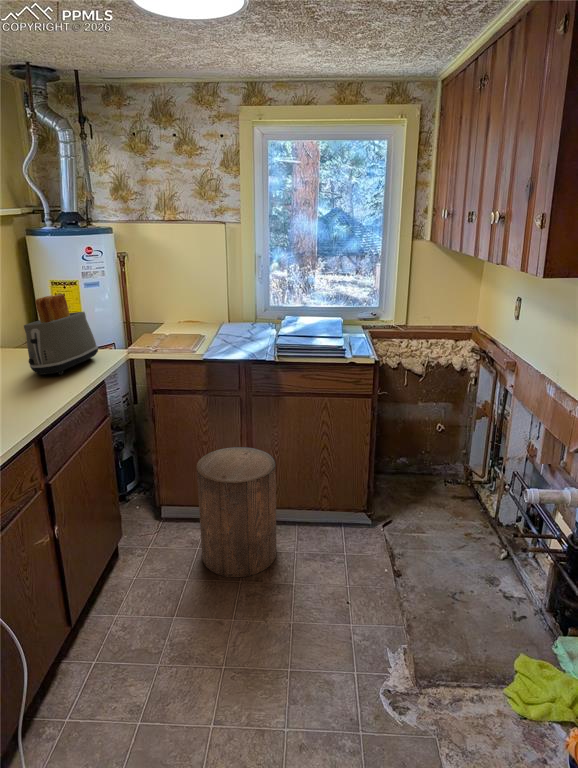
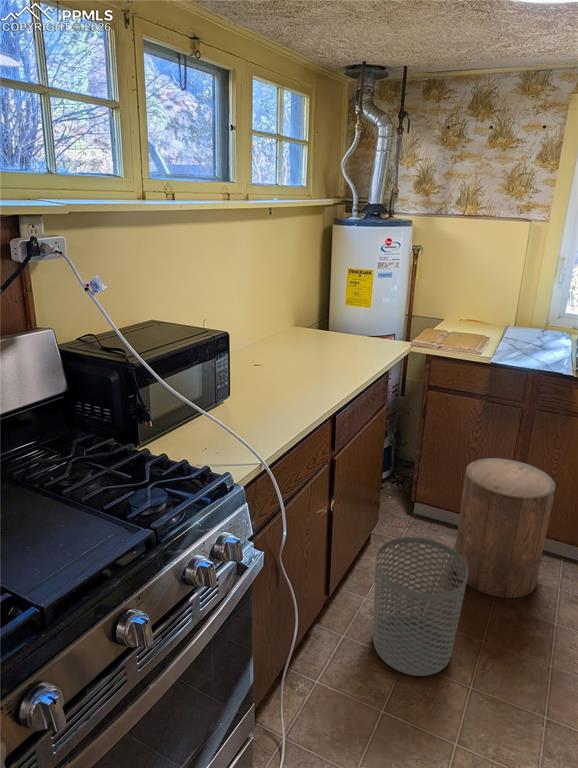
toaster: present [24,294,98,375] -> none [331,282,390,357]
waste bin: none [108,544,202,685] -> present [373,537,468,676]

